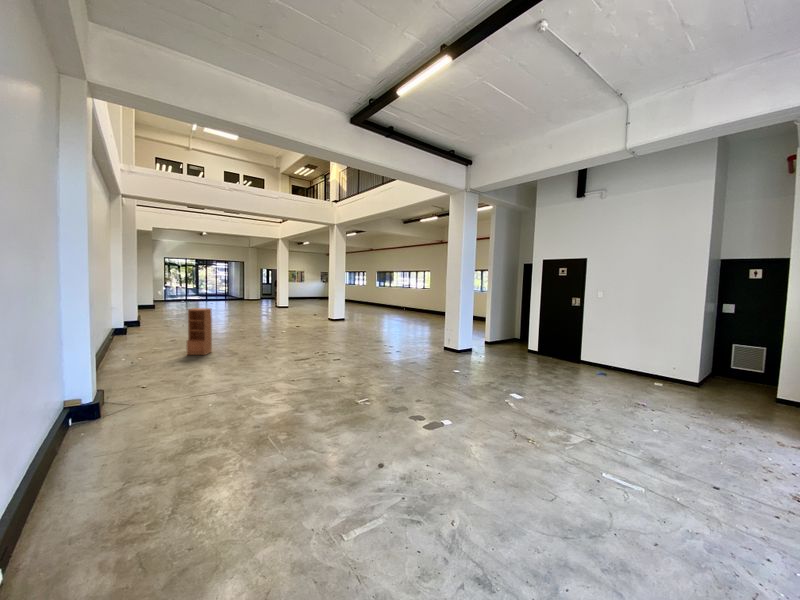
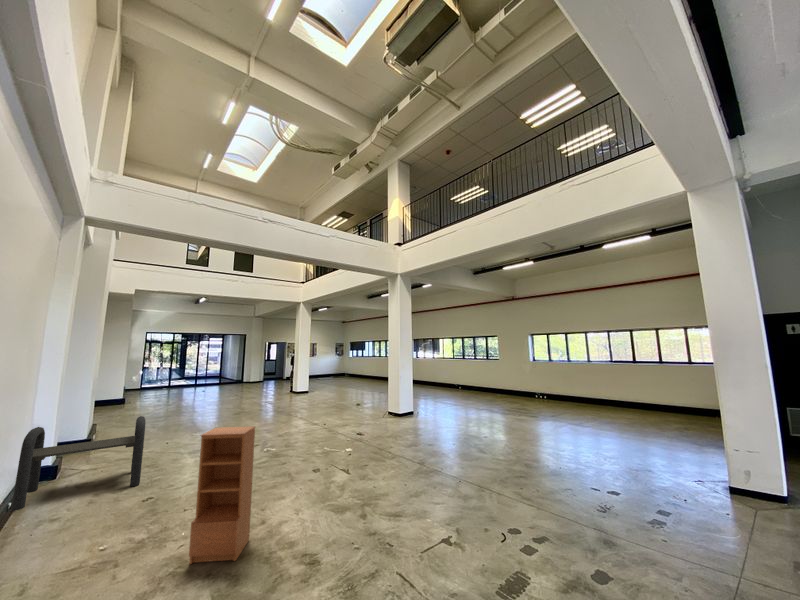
bench: none [113,308,168,342] -> present [11,416,145,511]

